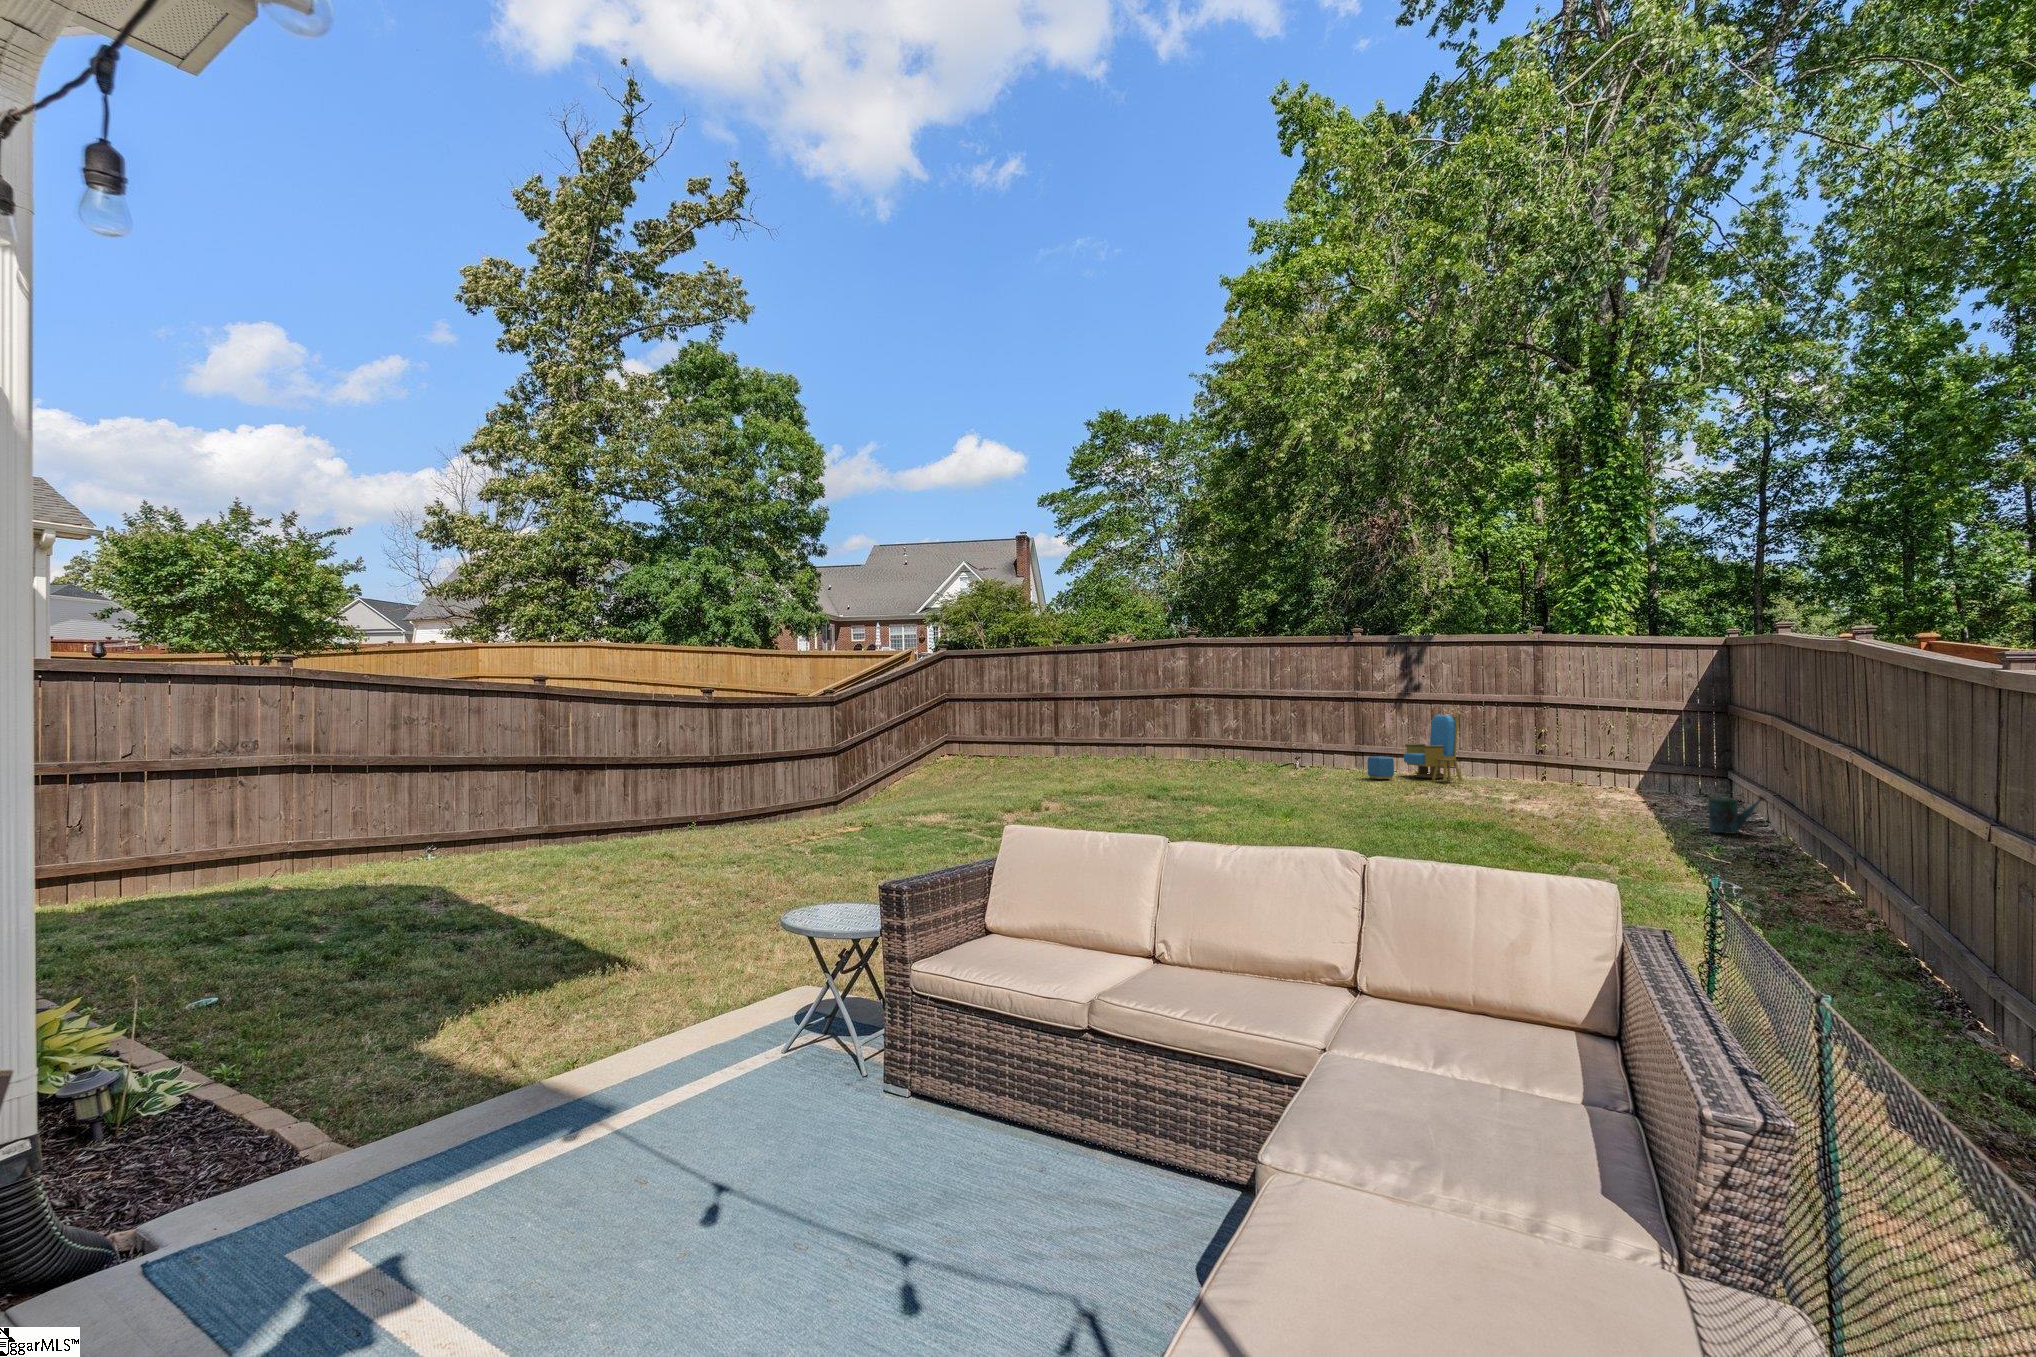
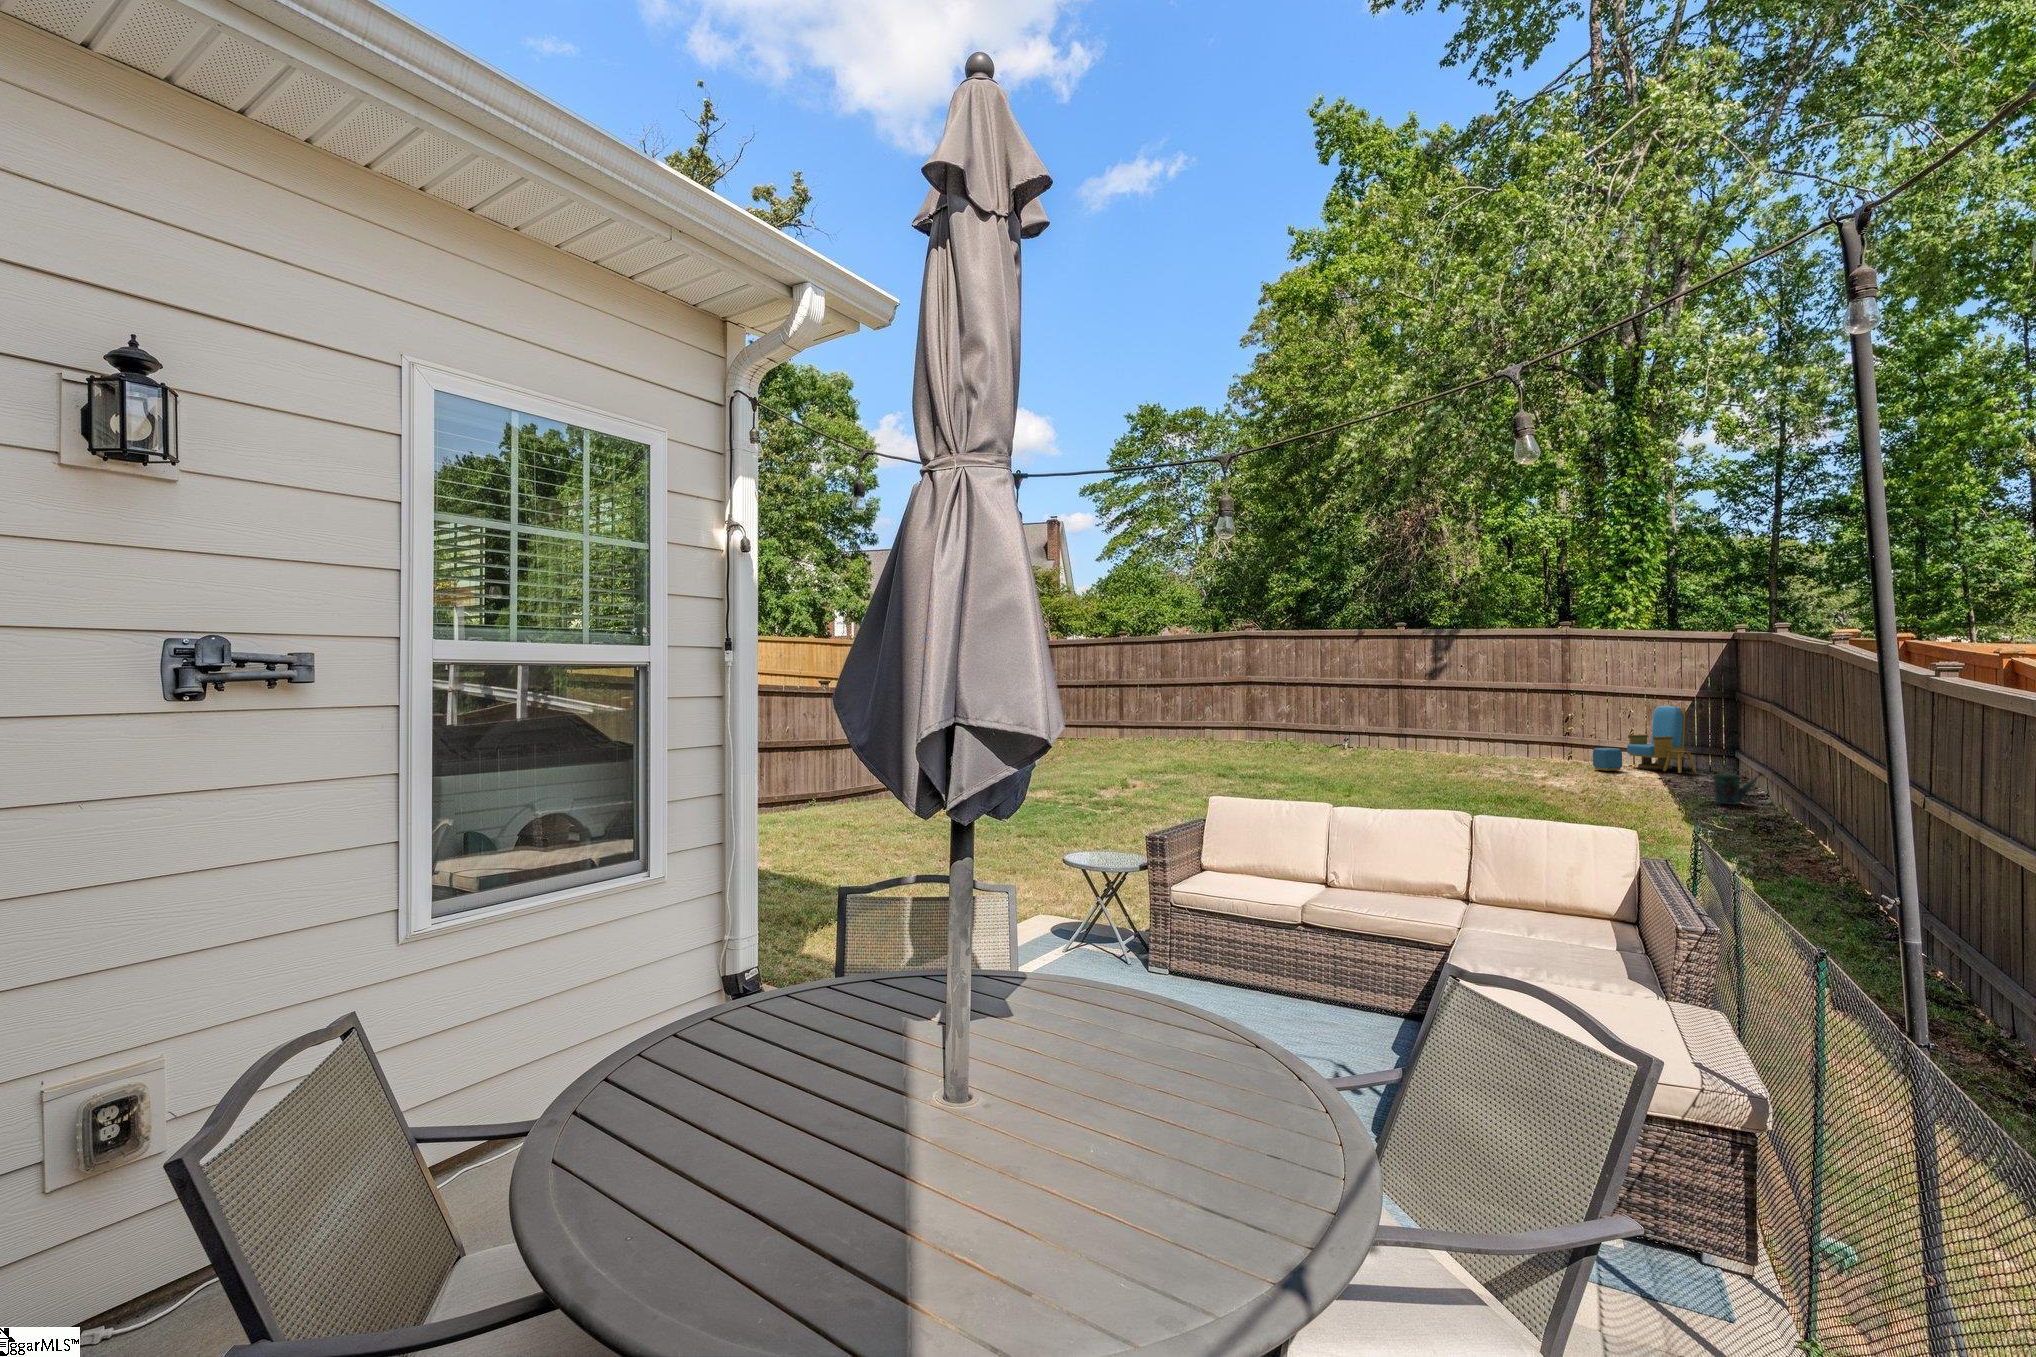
armchair: present [1367,715,1462,781] -> present [1593,706,1697,773]

